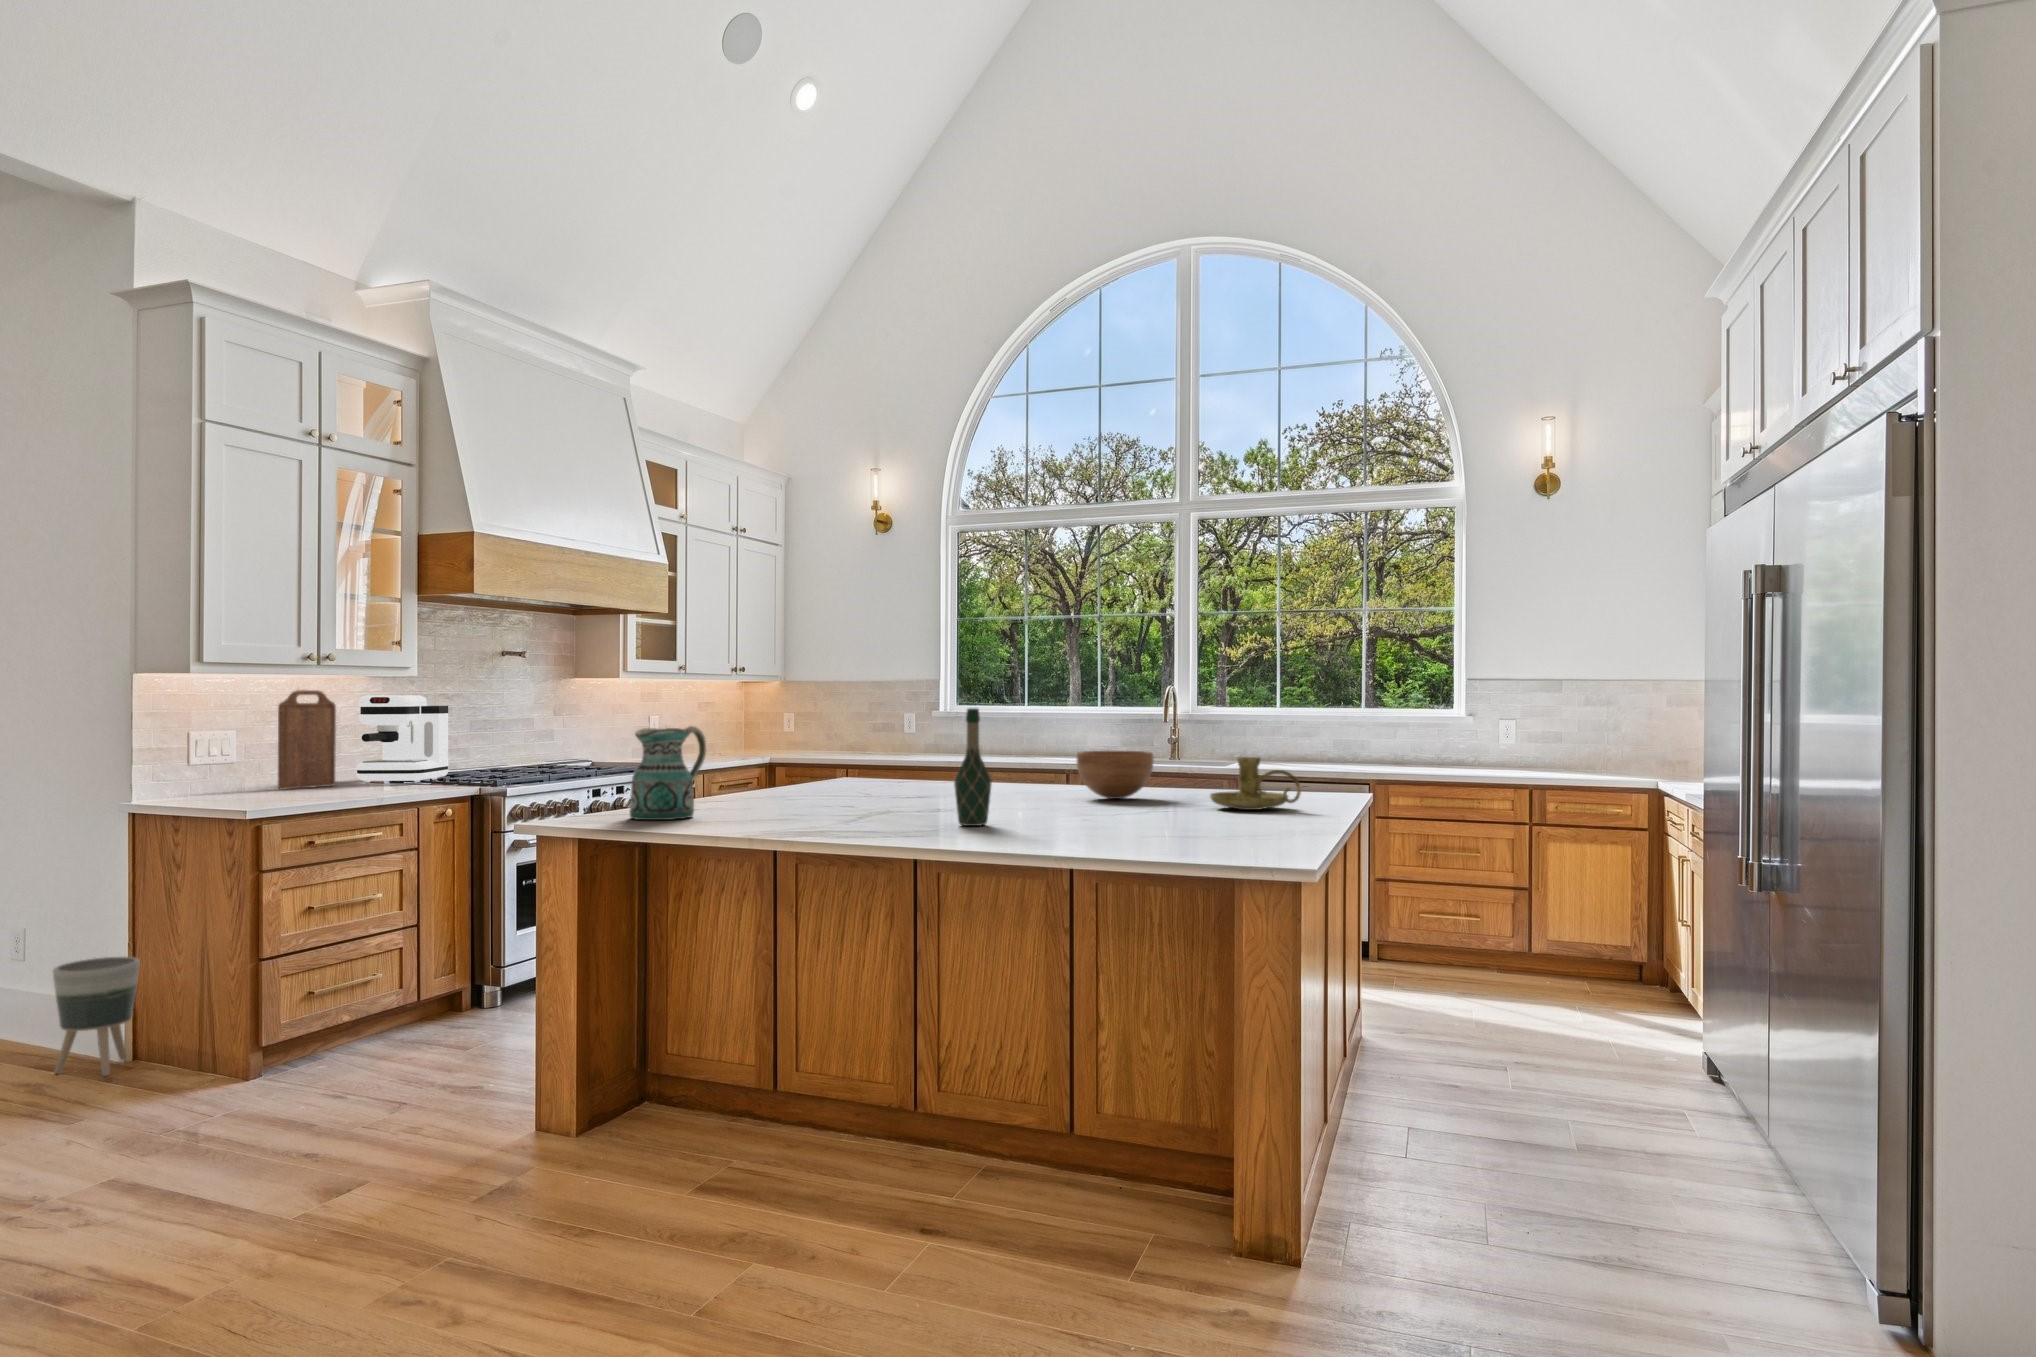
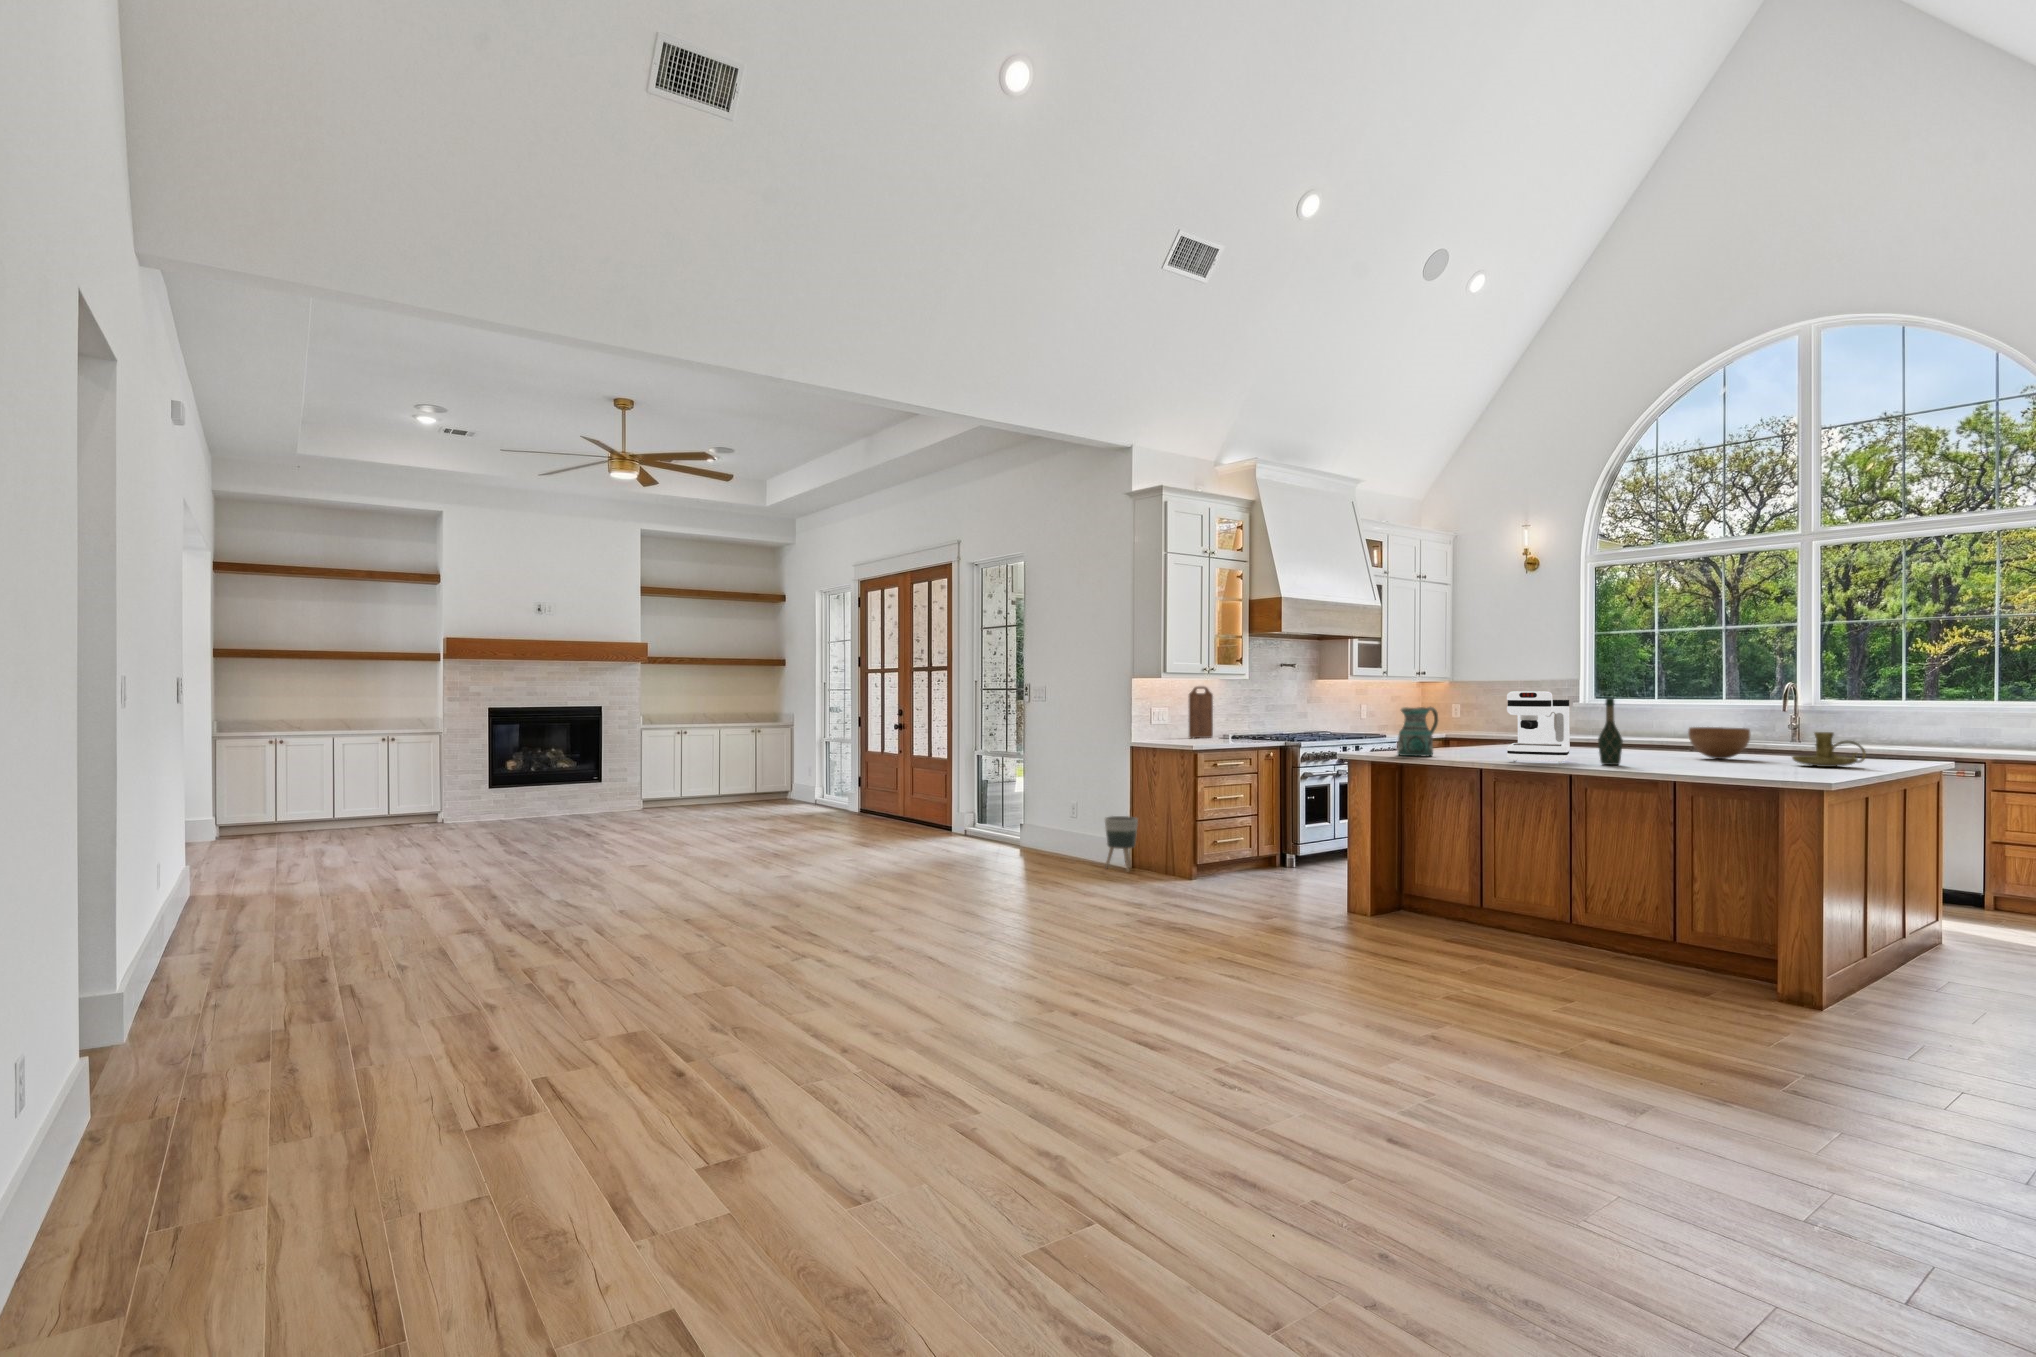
coffee maker: present [356,696,449,783] -> present [1507,691,1570,763]

